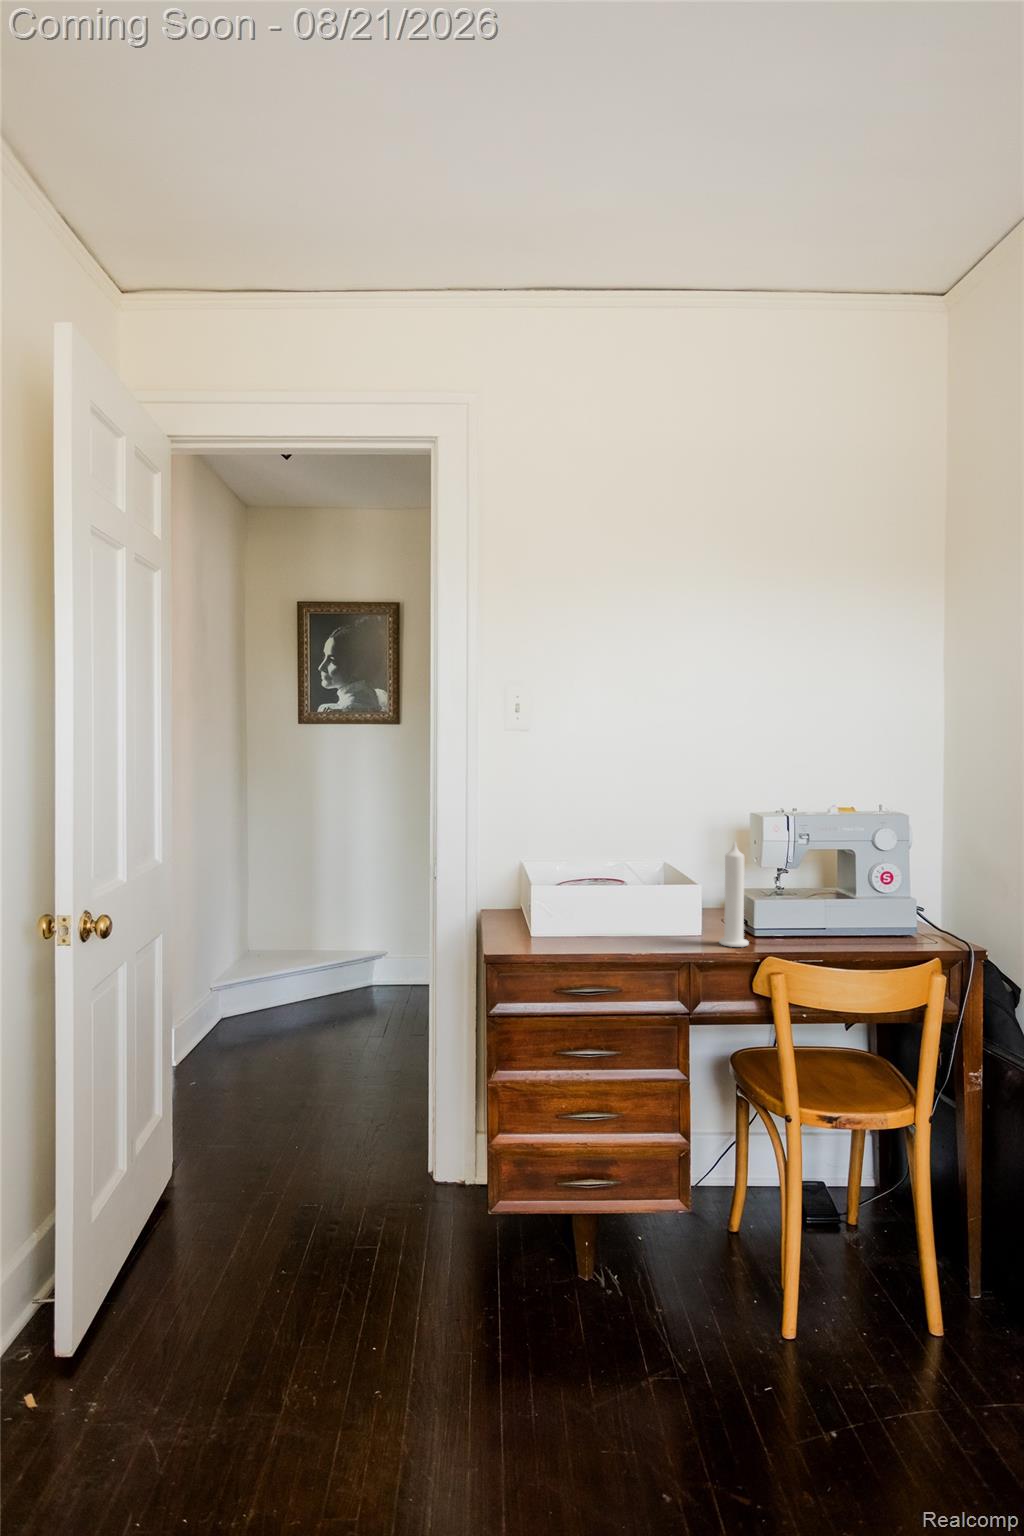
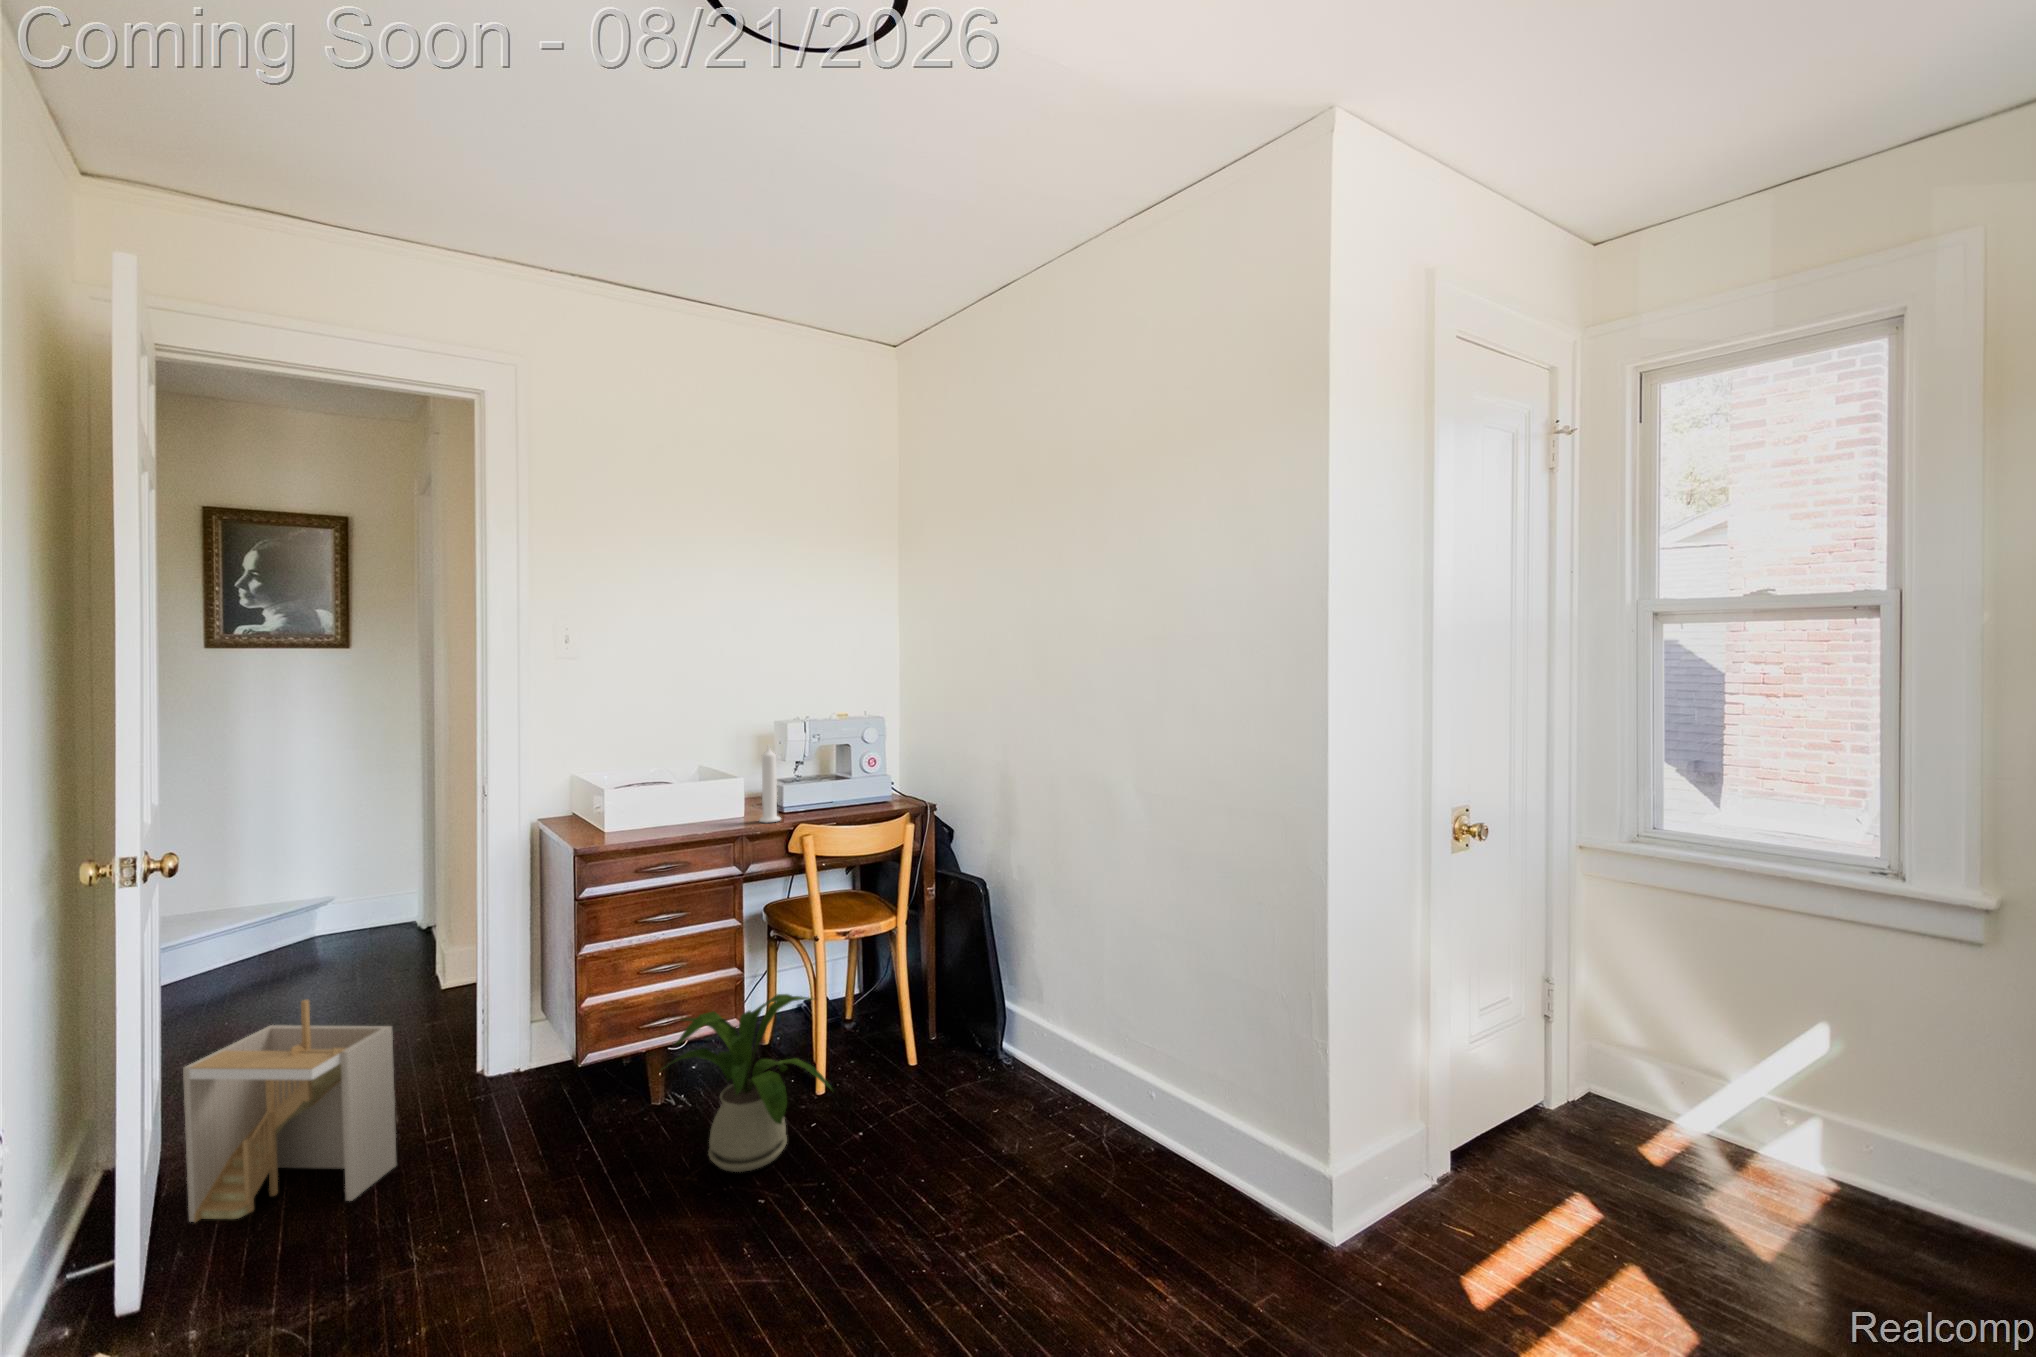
storage bin: none [163,1065,324,1287] -> present [183,1000,396,1222]
house plant: none [567,1189,793,1453] -> present [661,994,832,1172]

